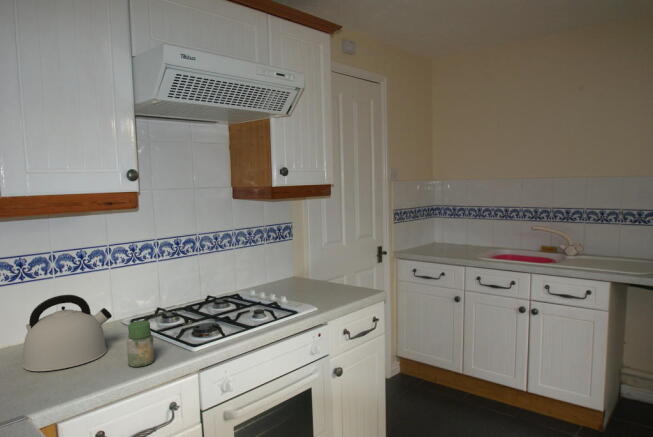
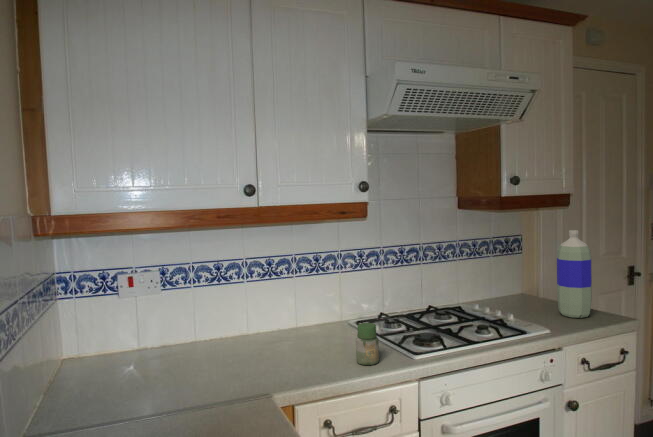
bottle: none [321,217,349,293] -> present [557,230,592,318]
kettle: present [23,295,112,371] -> none [274,293,343,357]

